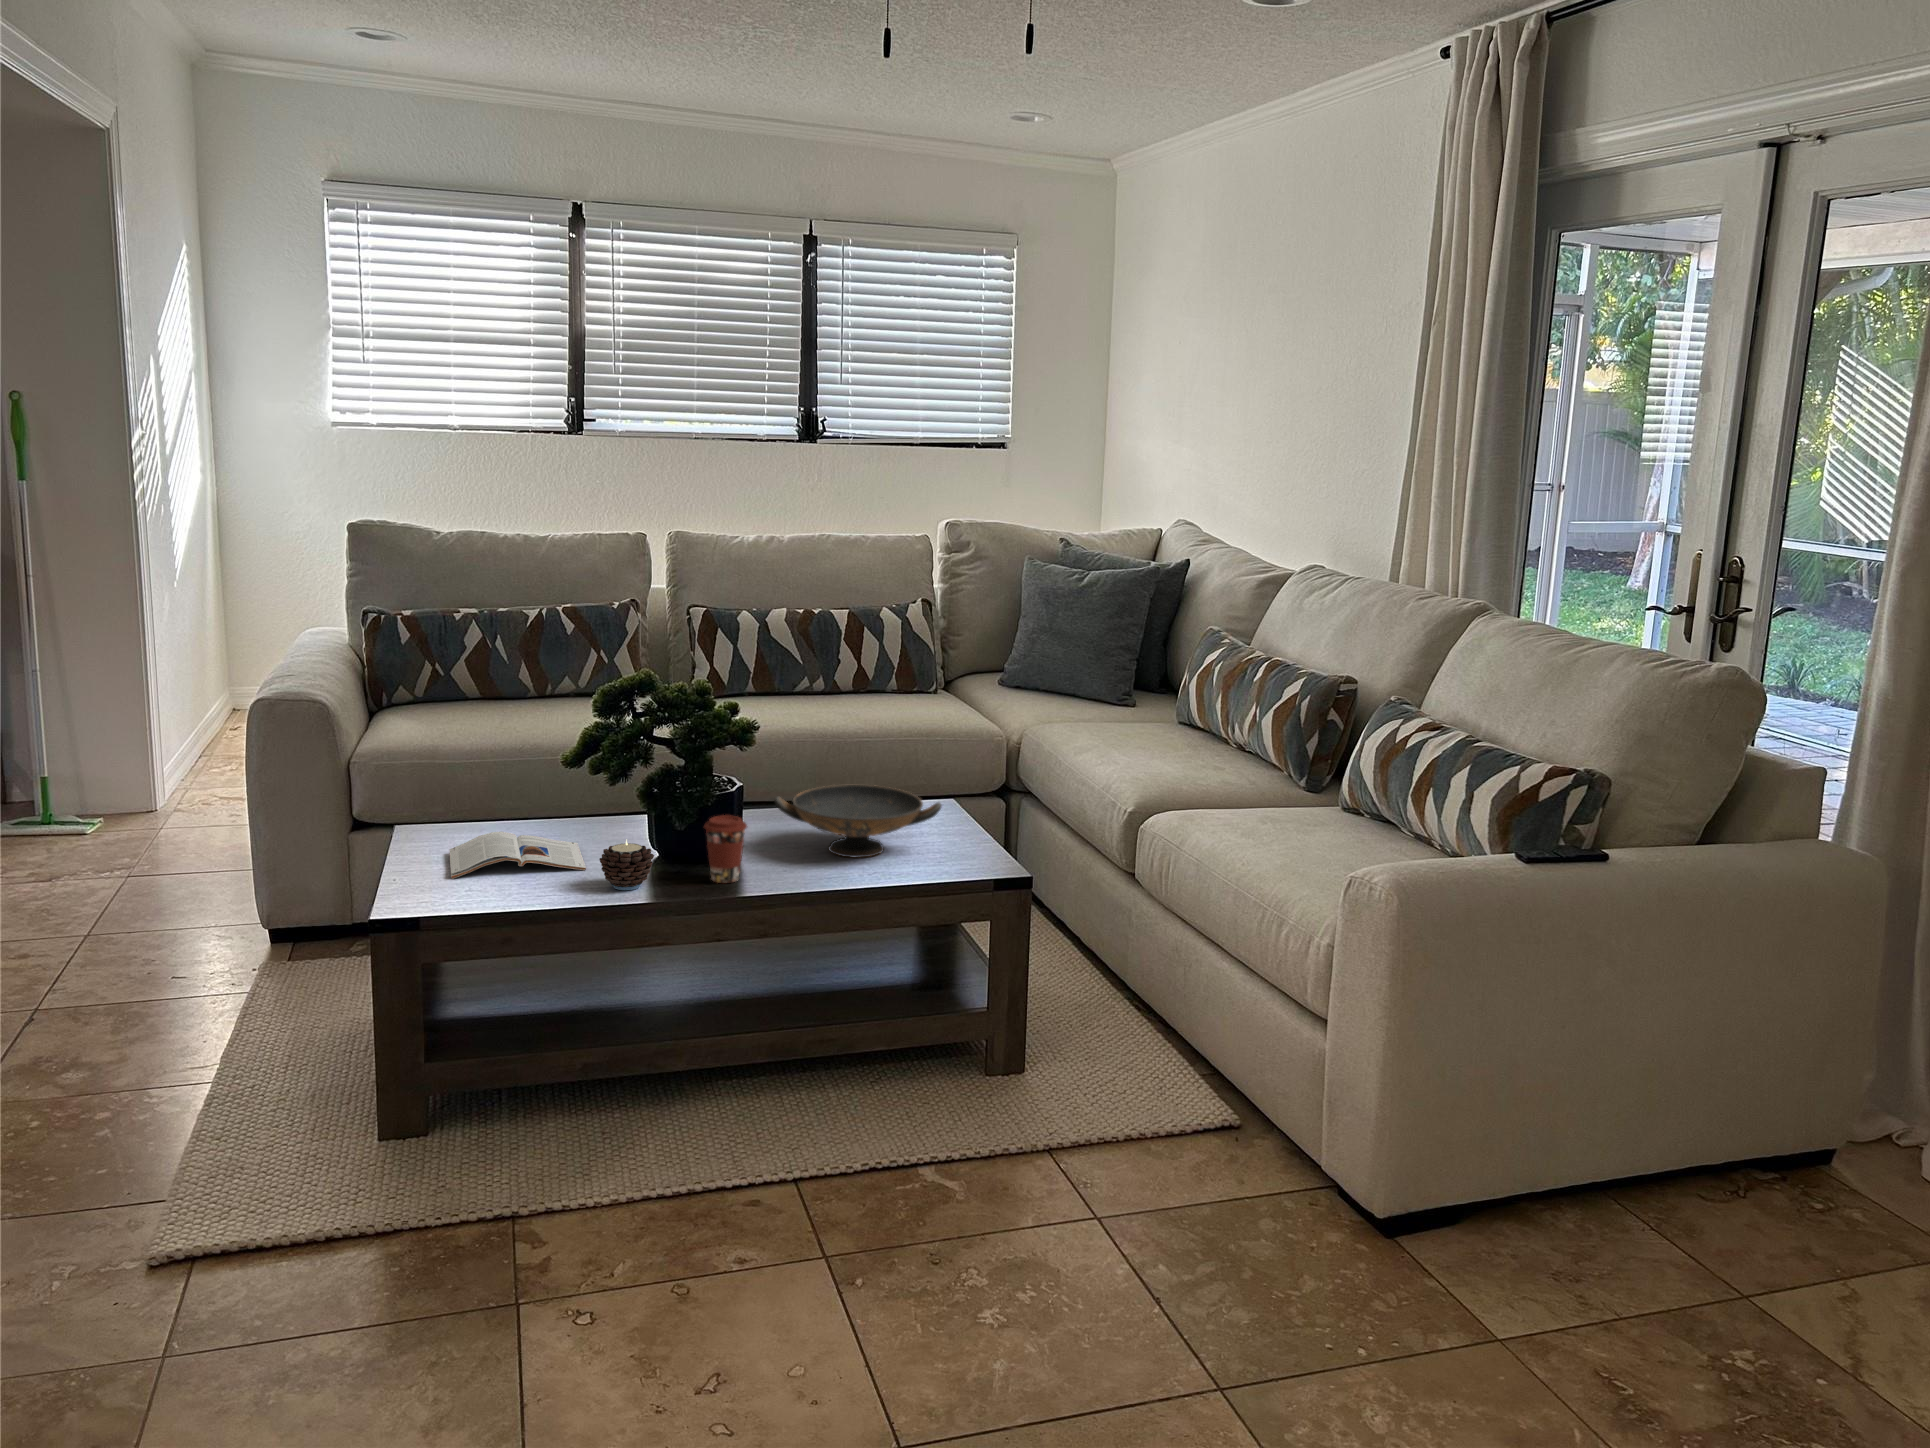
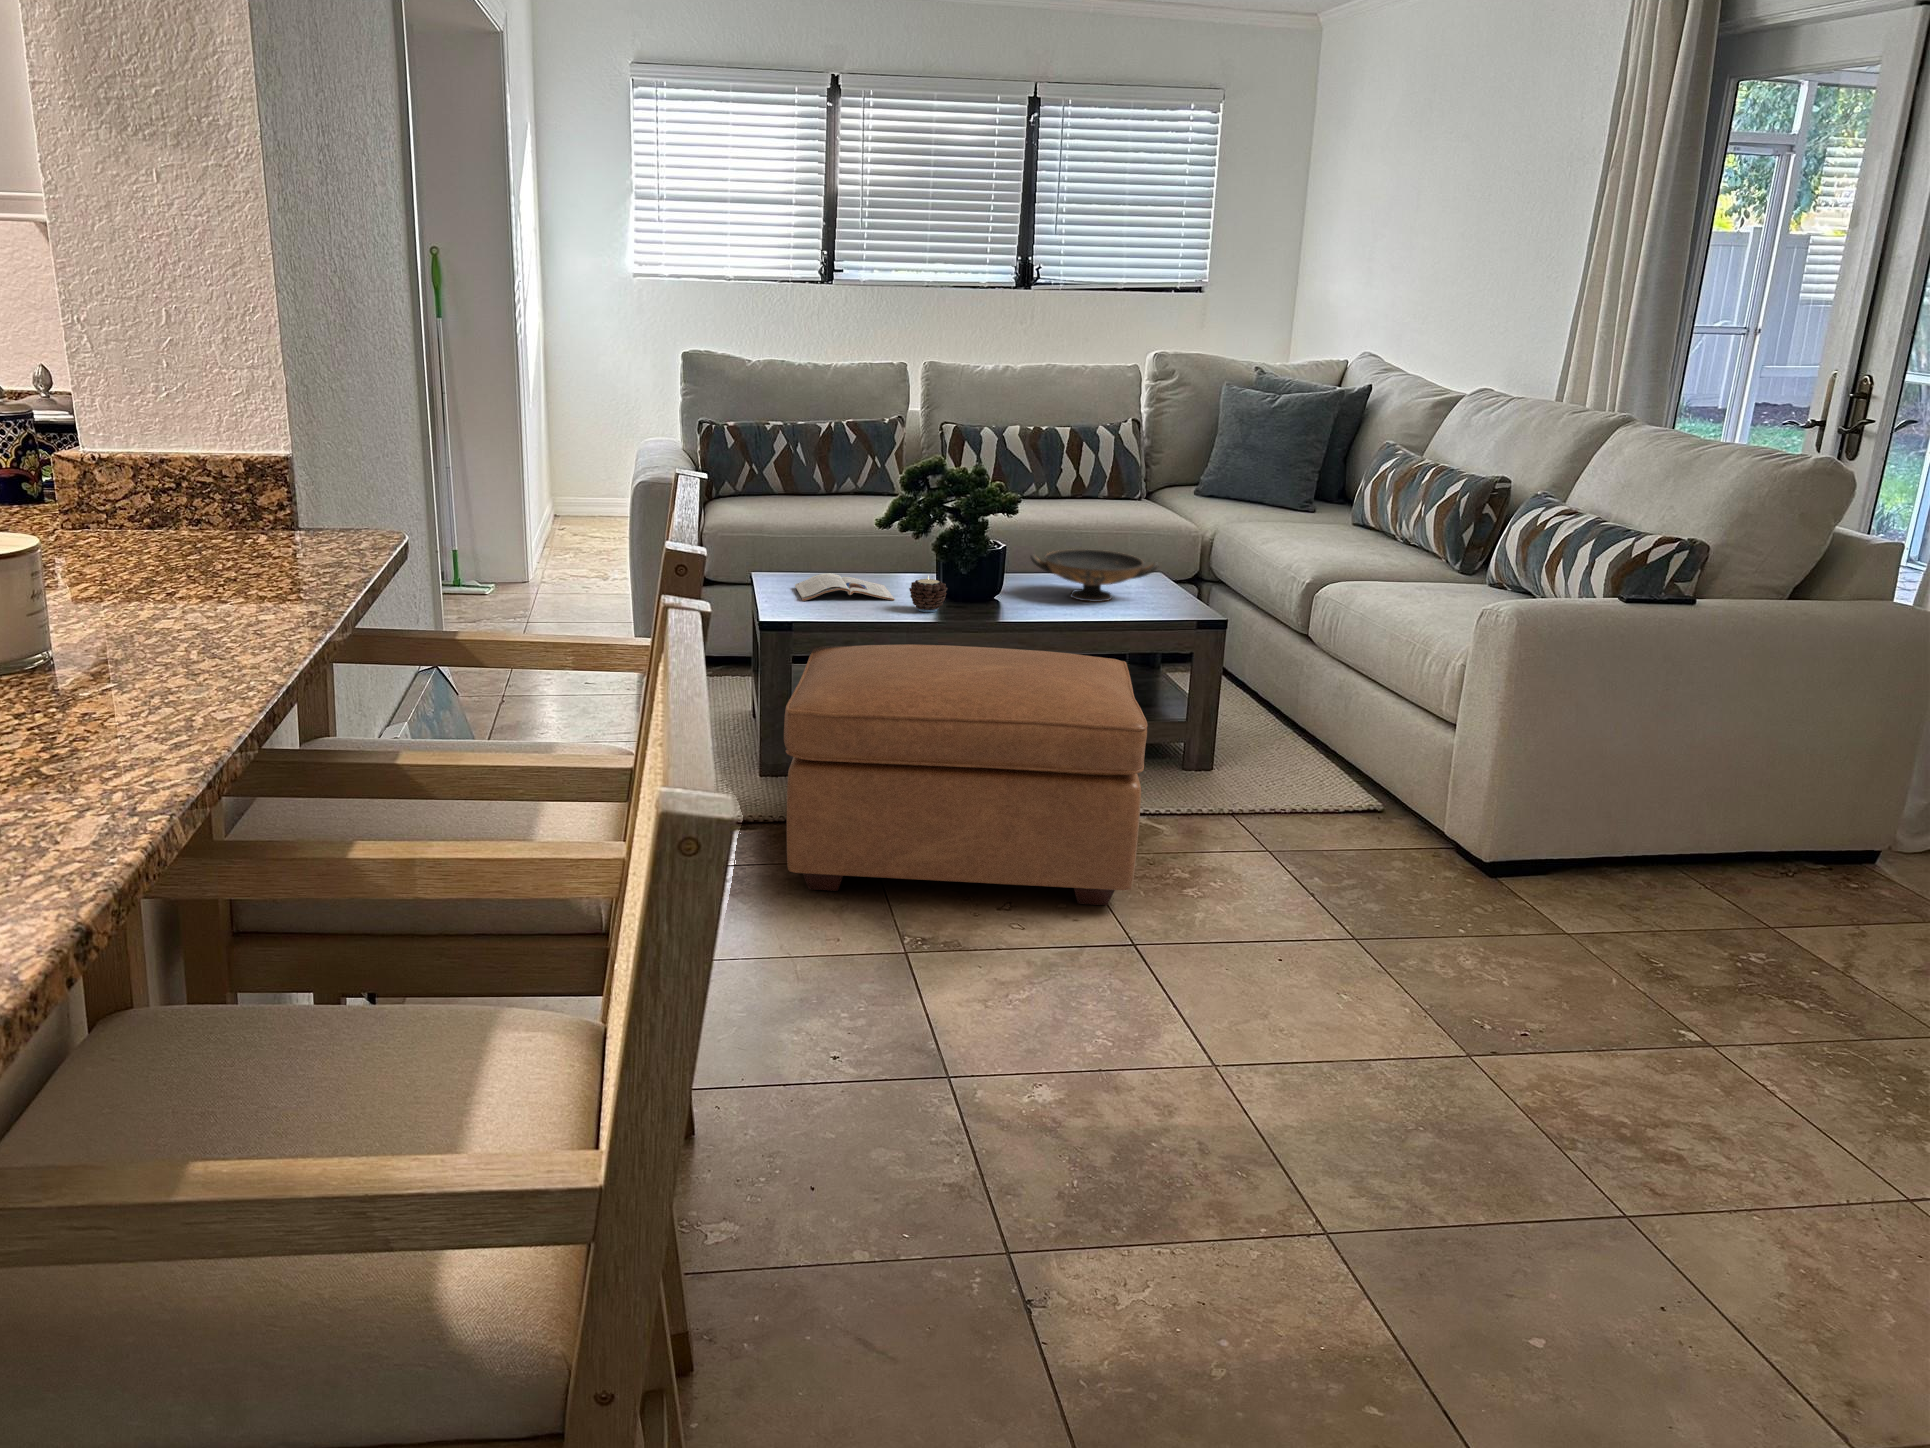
coffee cup: present [704,815,747,883] -> none [983,562,1015,612]
ottoman: none [348,958,908,1373] -> present [784,644,1148,905]

